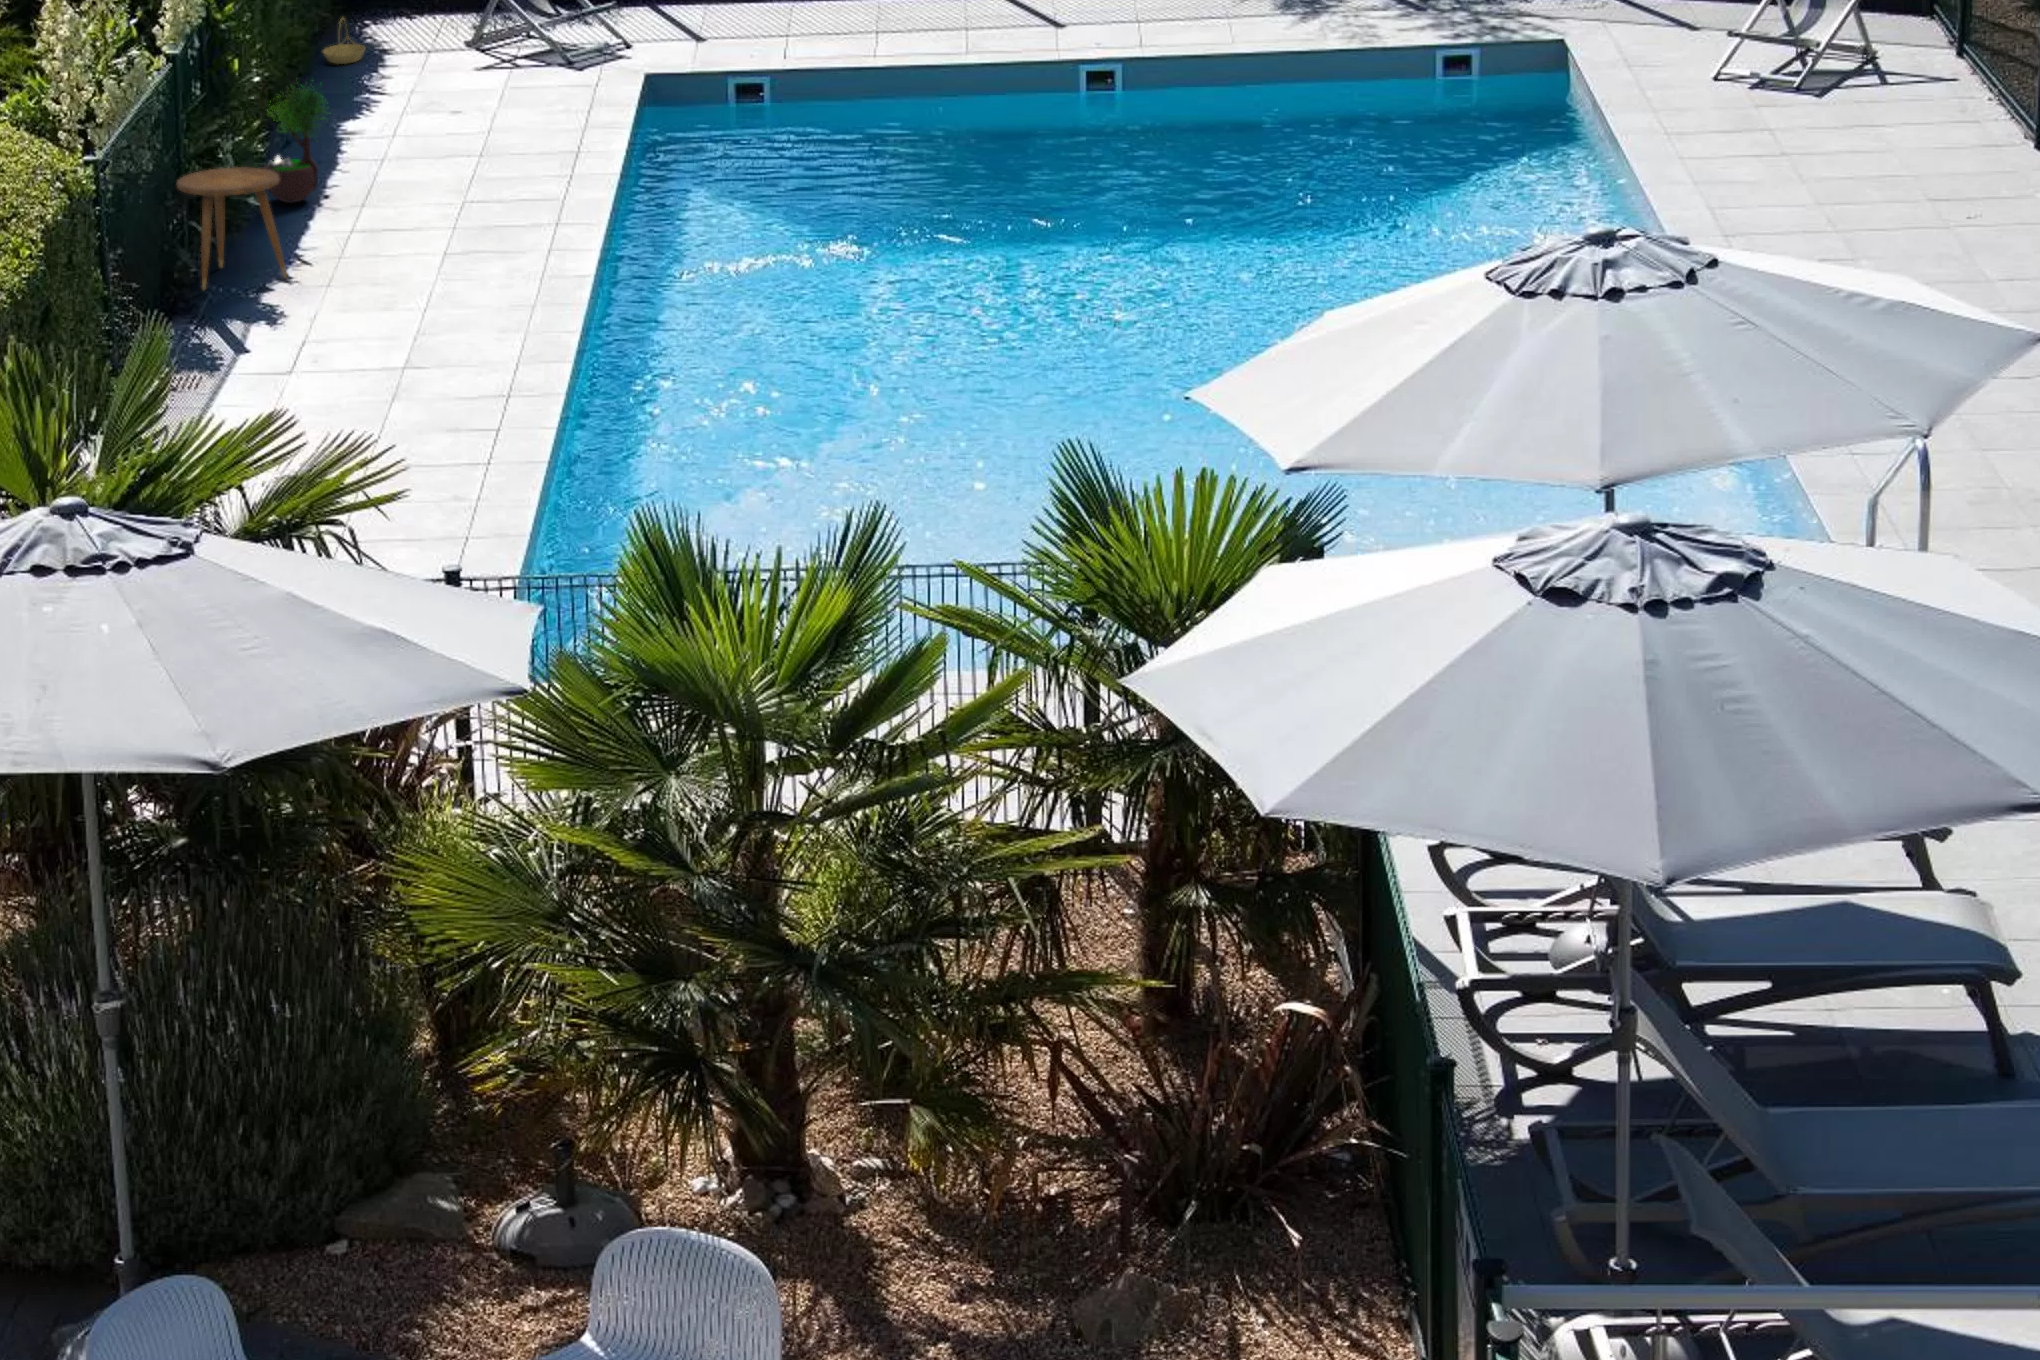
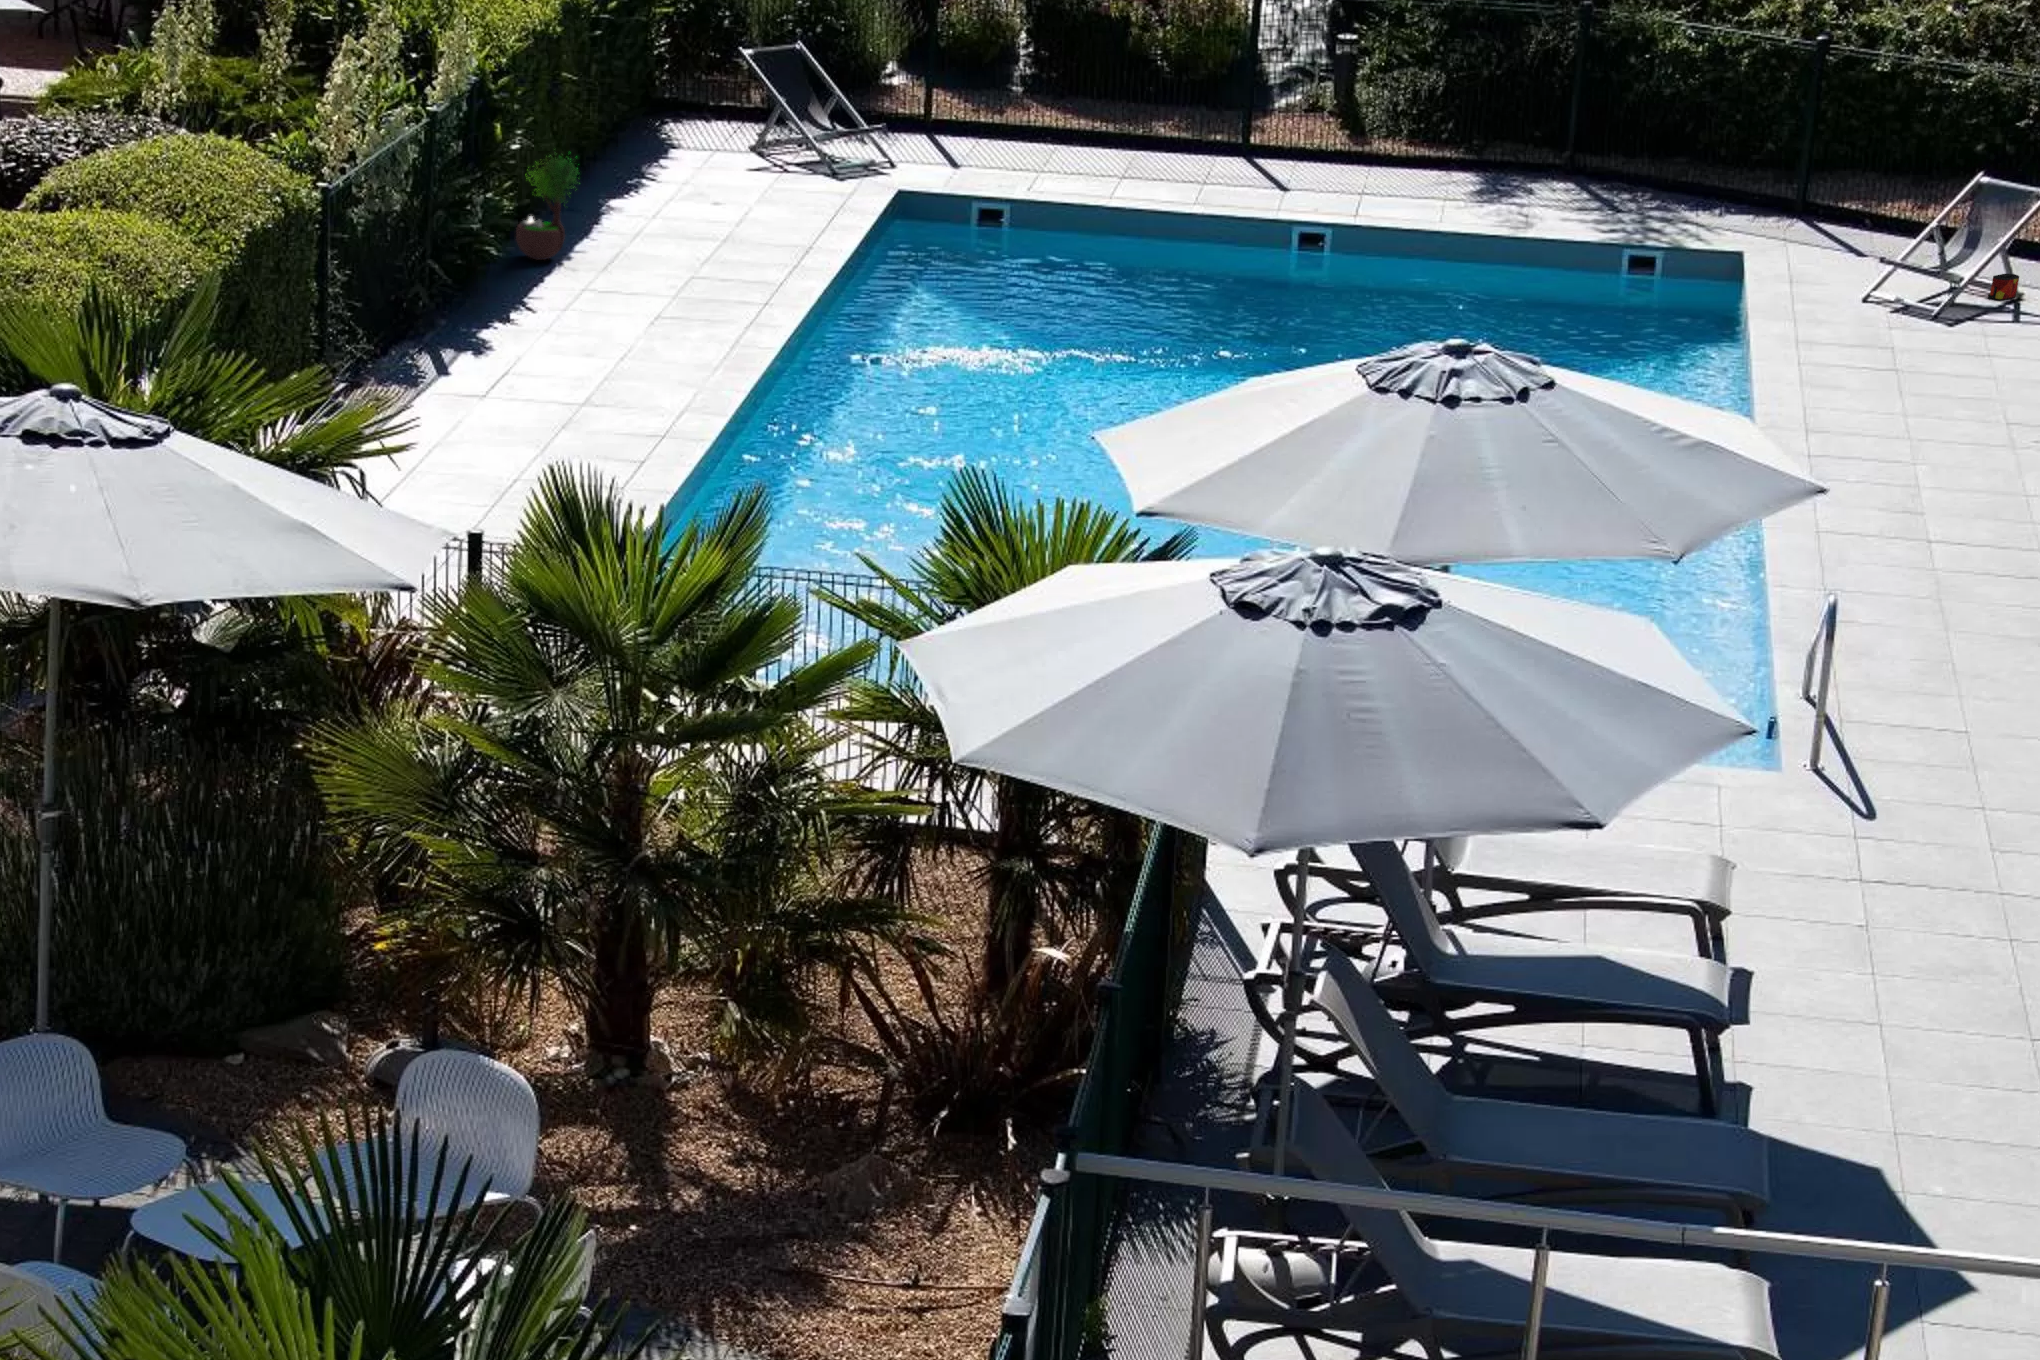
basket: present [323,18,365,64] -> none [612,110,652,151]
bag: none [1845,31,1875,61] -> present [1988,274,2019,300]
side table: present [177,167,287,289] -> none [422,217,513,322]

